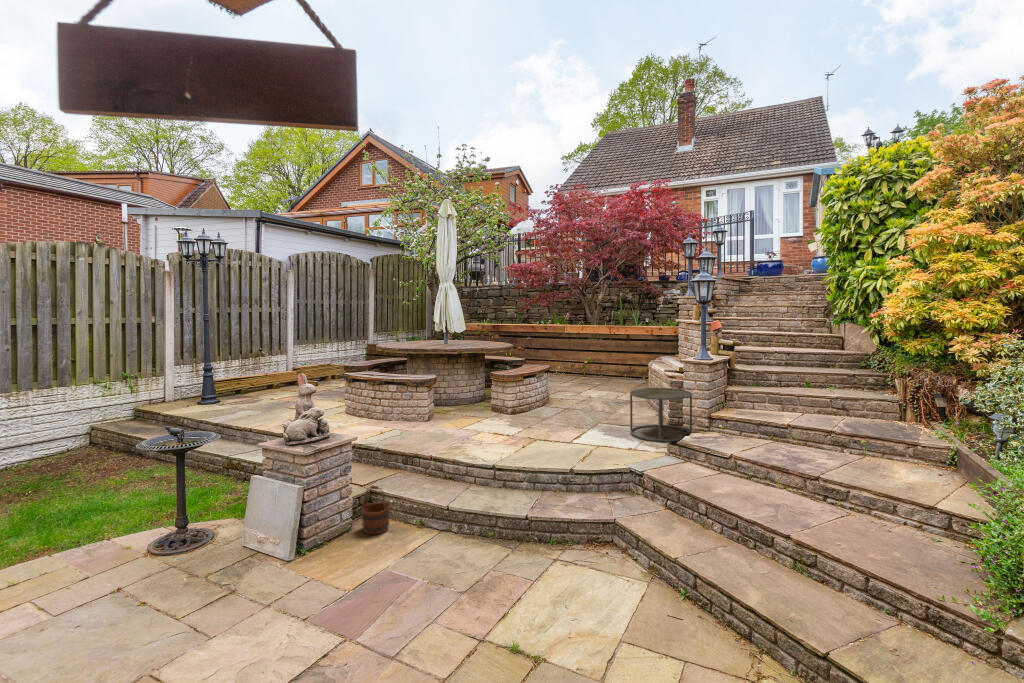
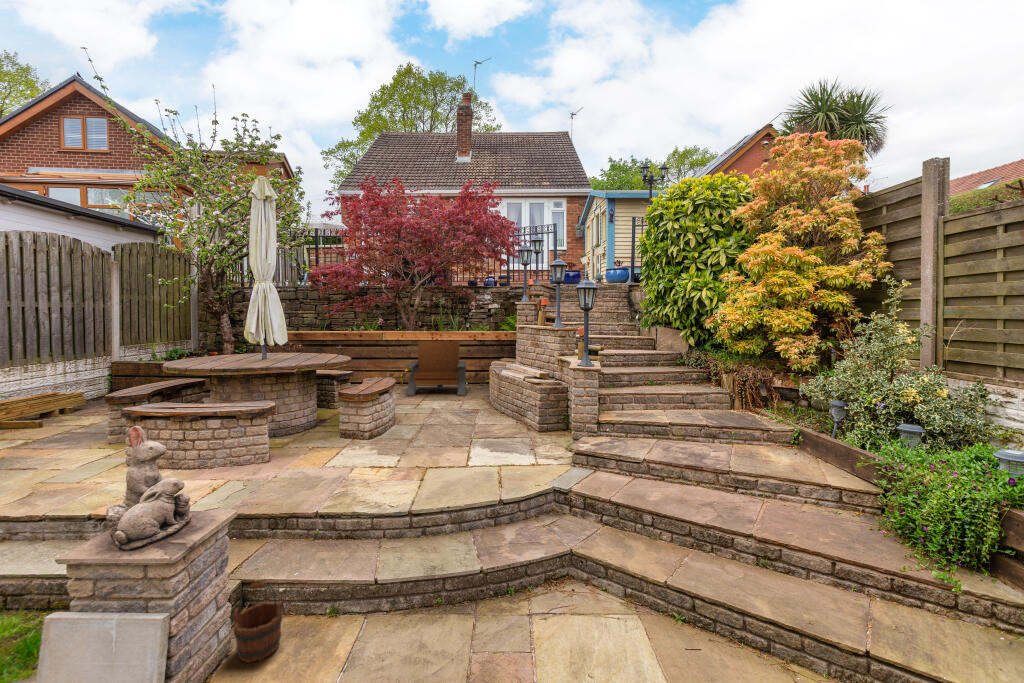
lounge chair: none [575,327,644,385] -> present [406,341,466,396]
side table: present [630,388,692,442] -> none [512,399,570,453]

